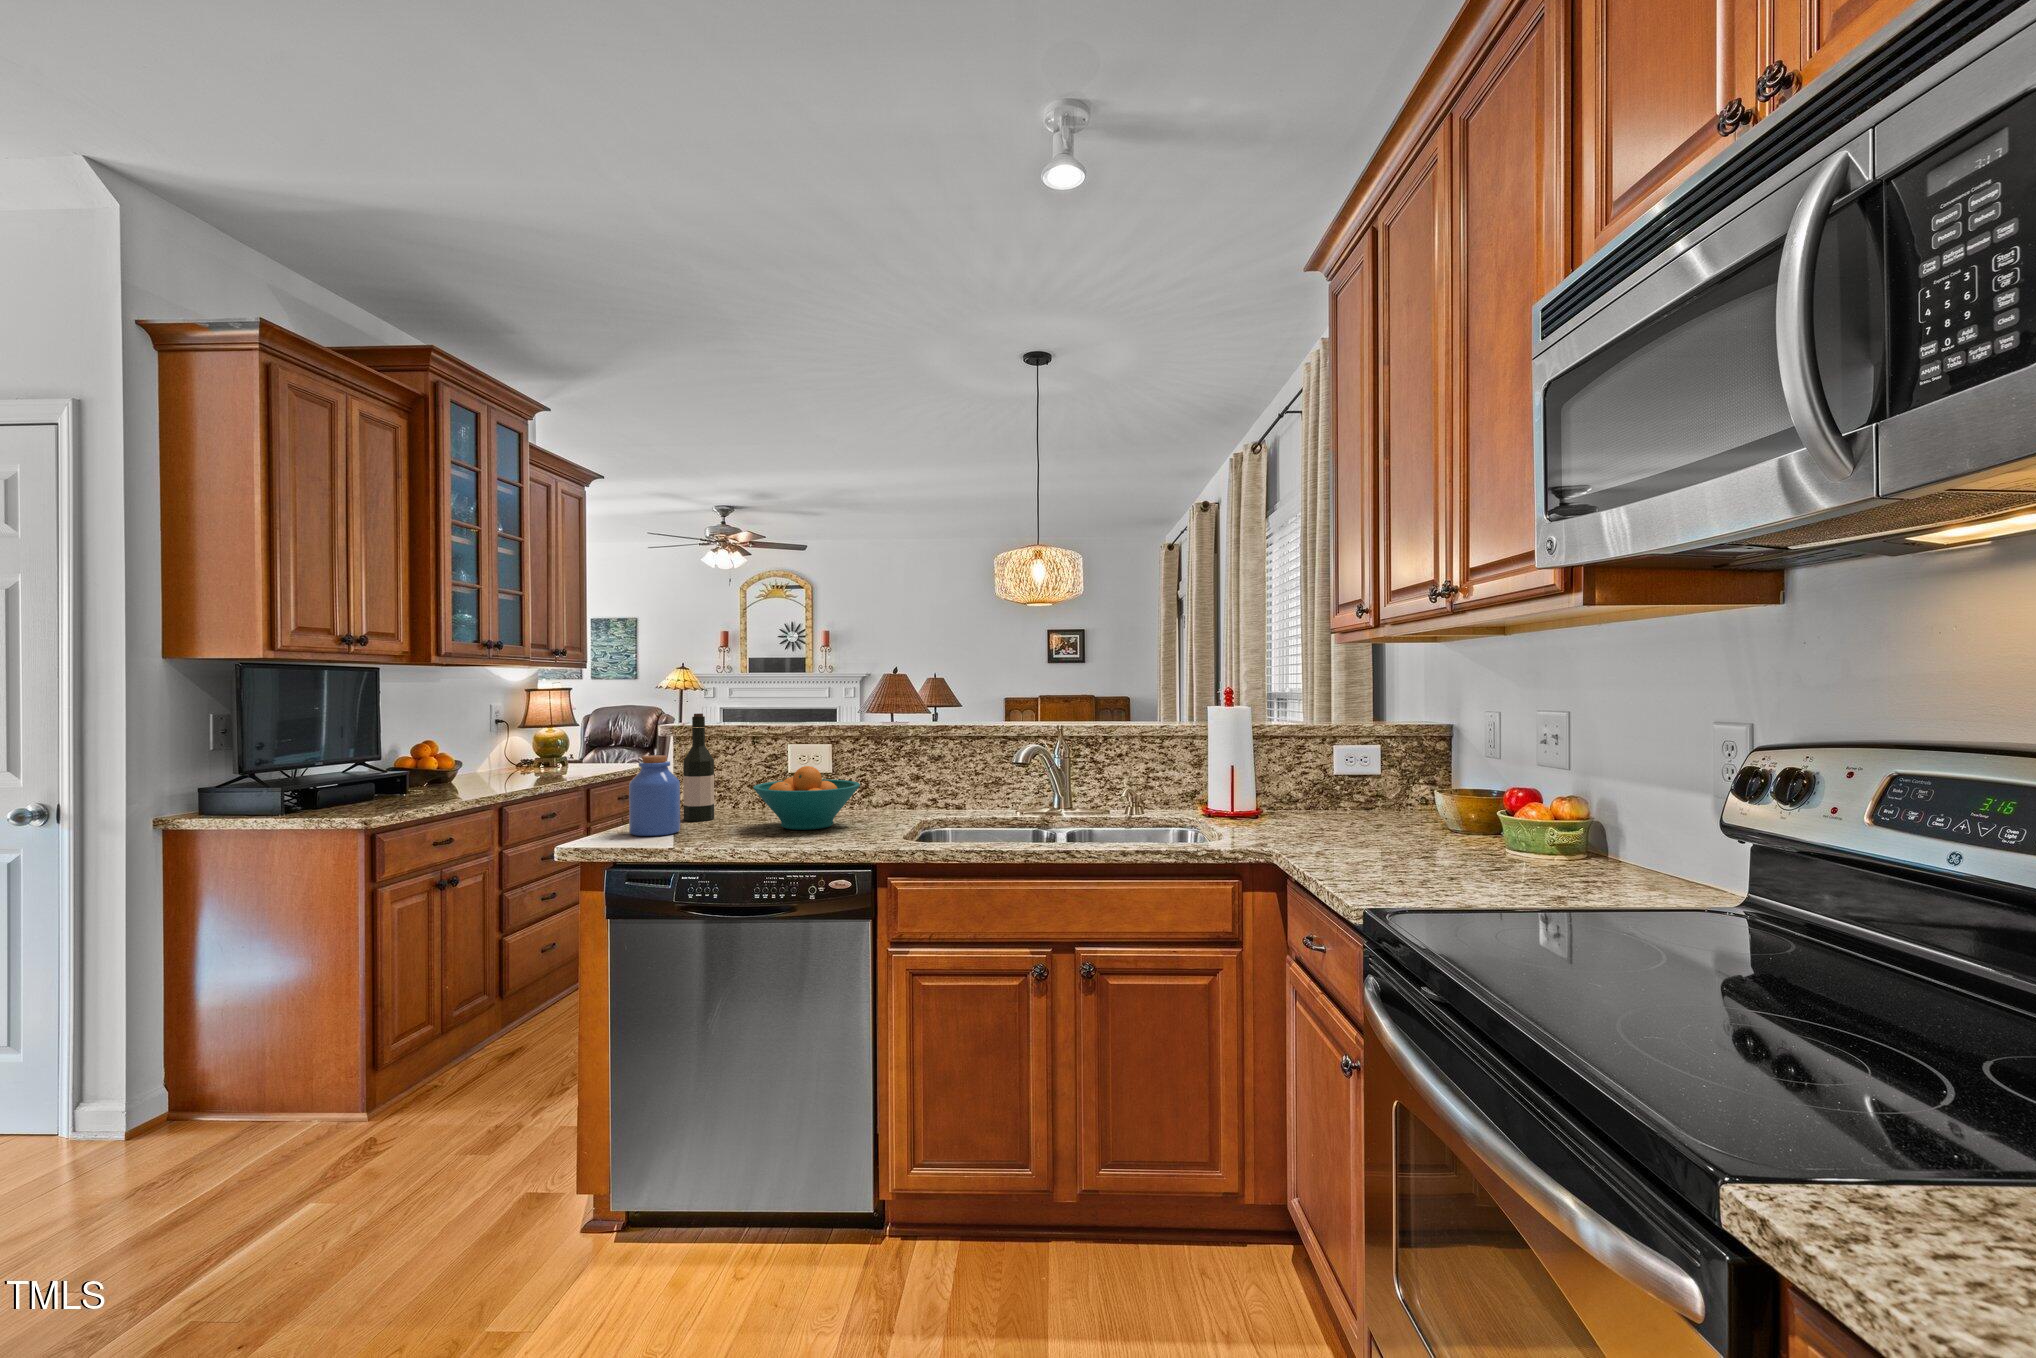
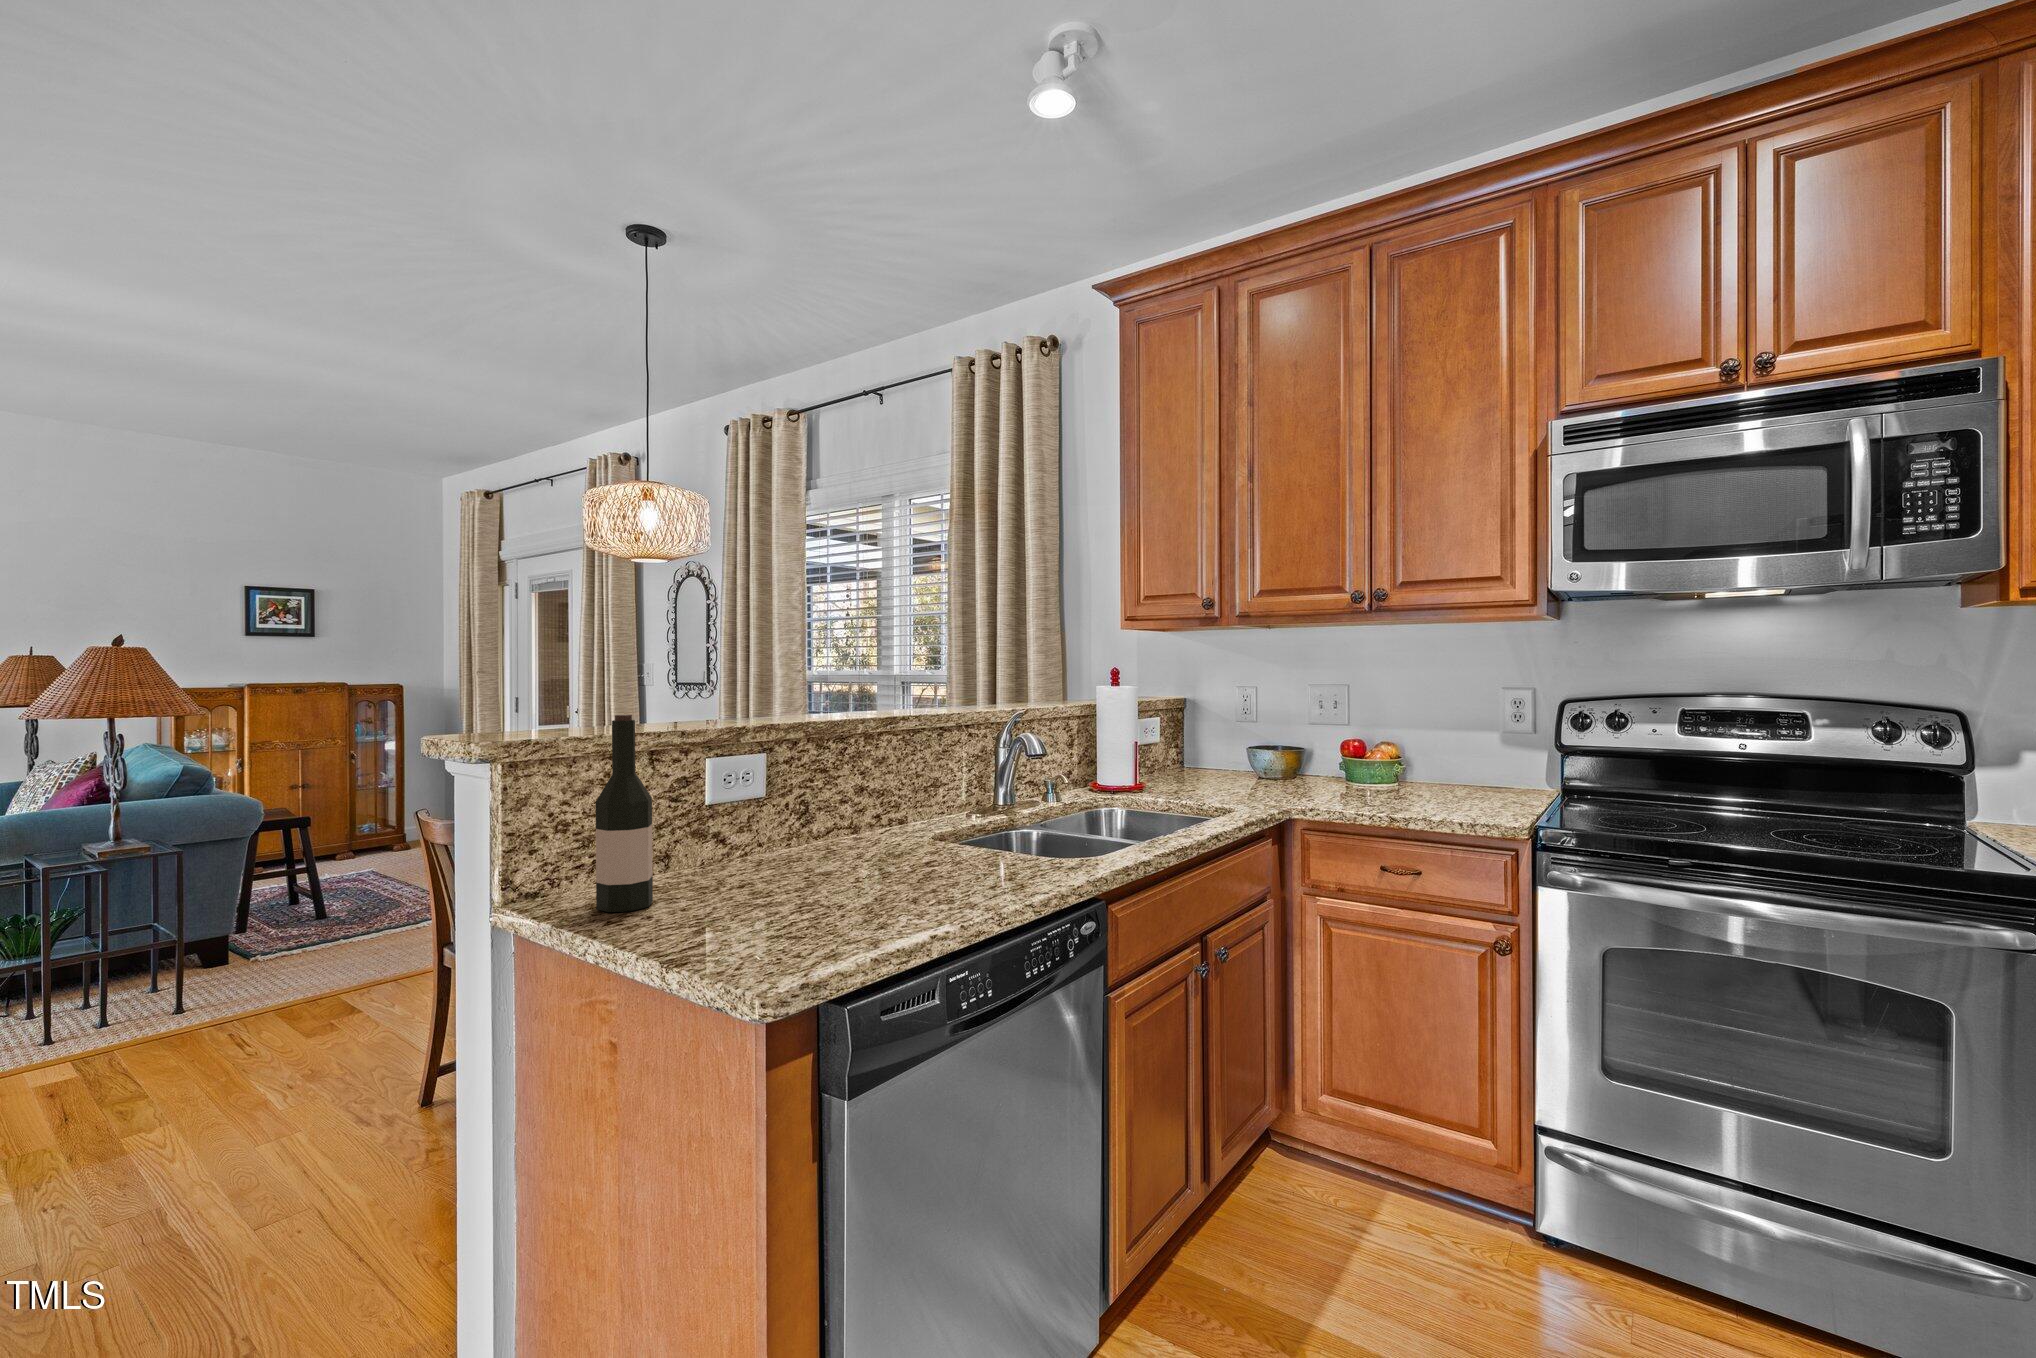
jar: present [629,755,680,836] -> none [665,790,759,946]
fruit bowl: present [753,766,860,830] -> none [777,784,938,882]

